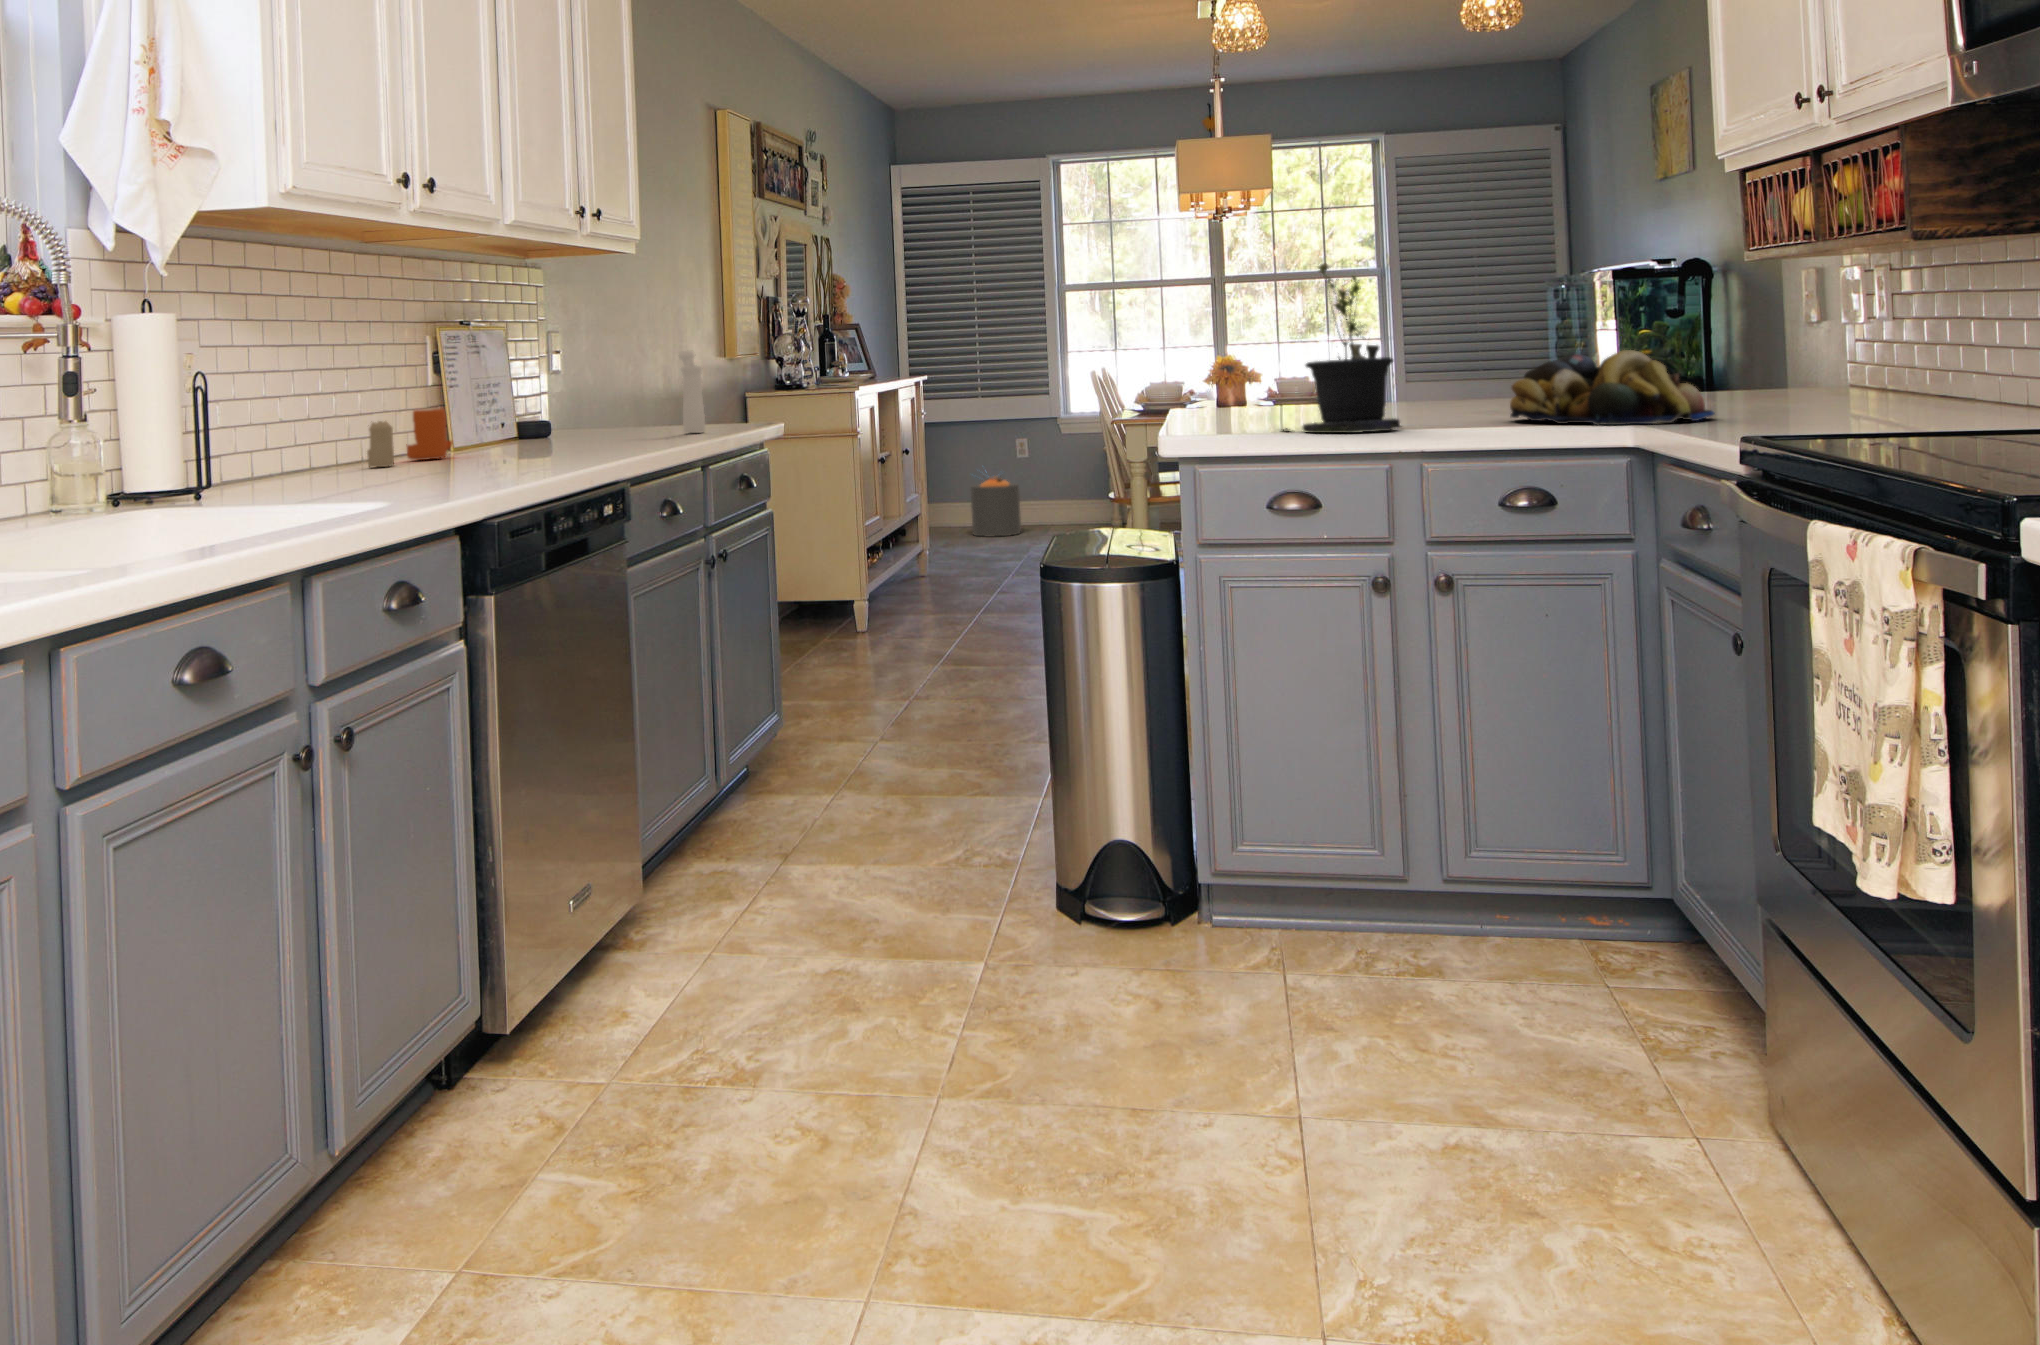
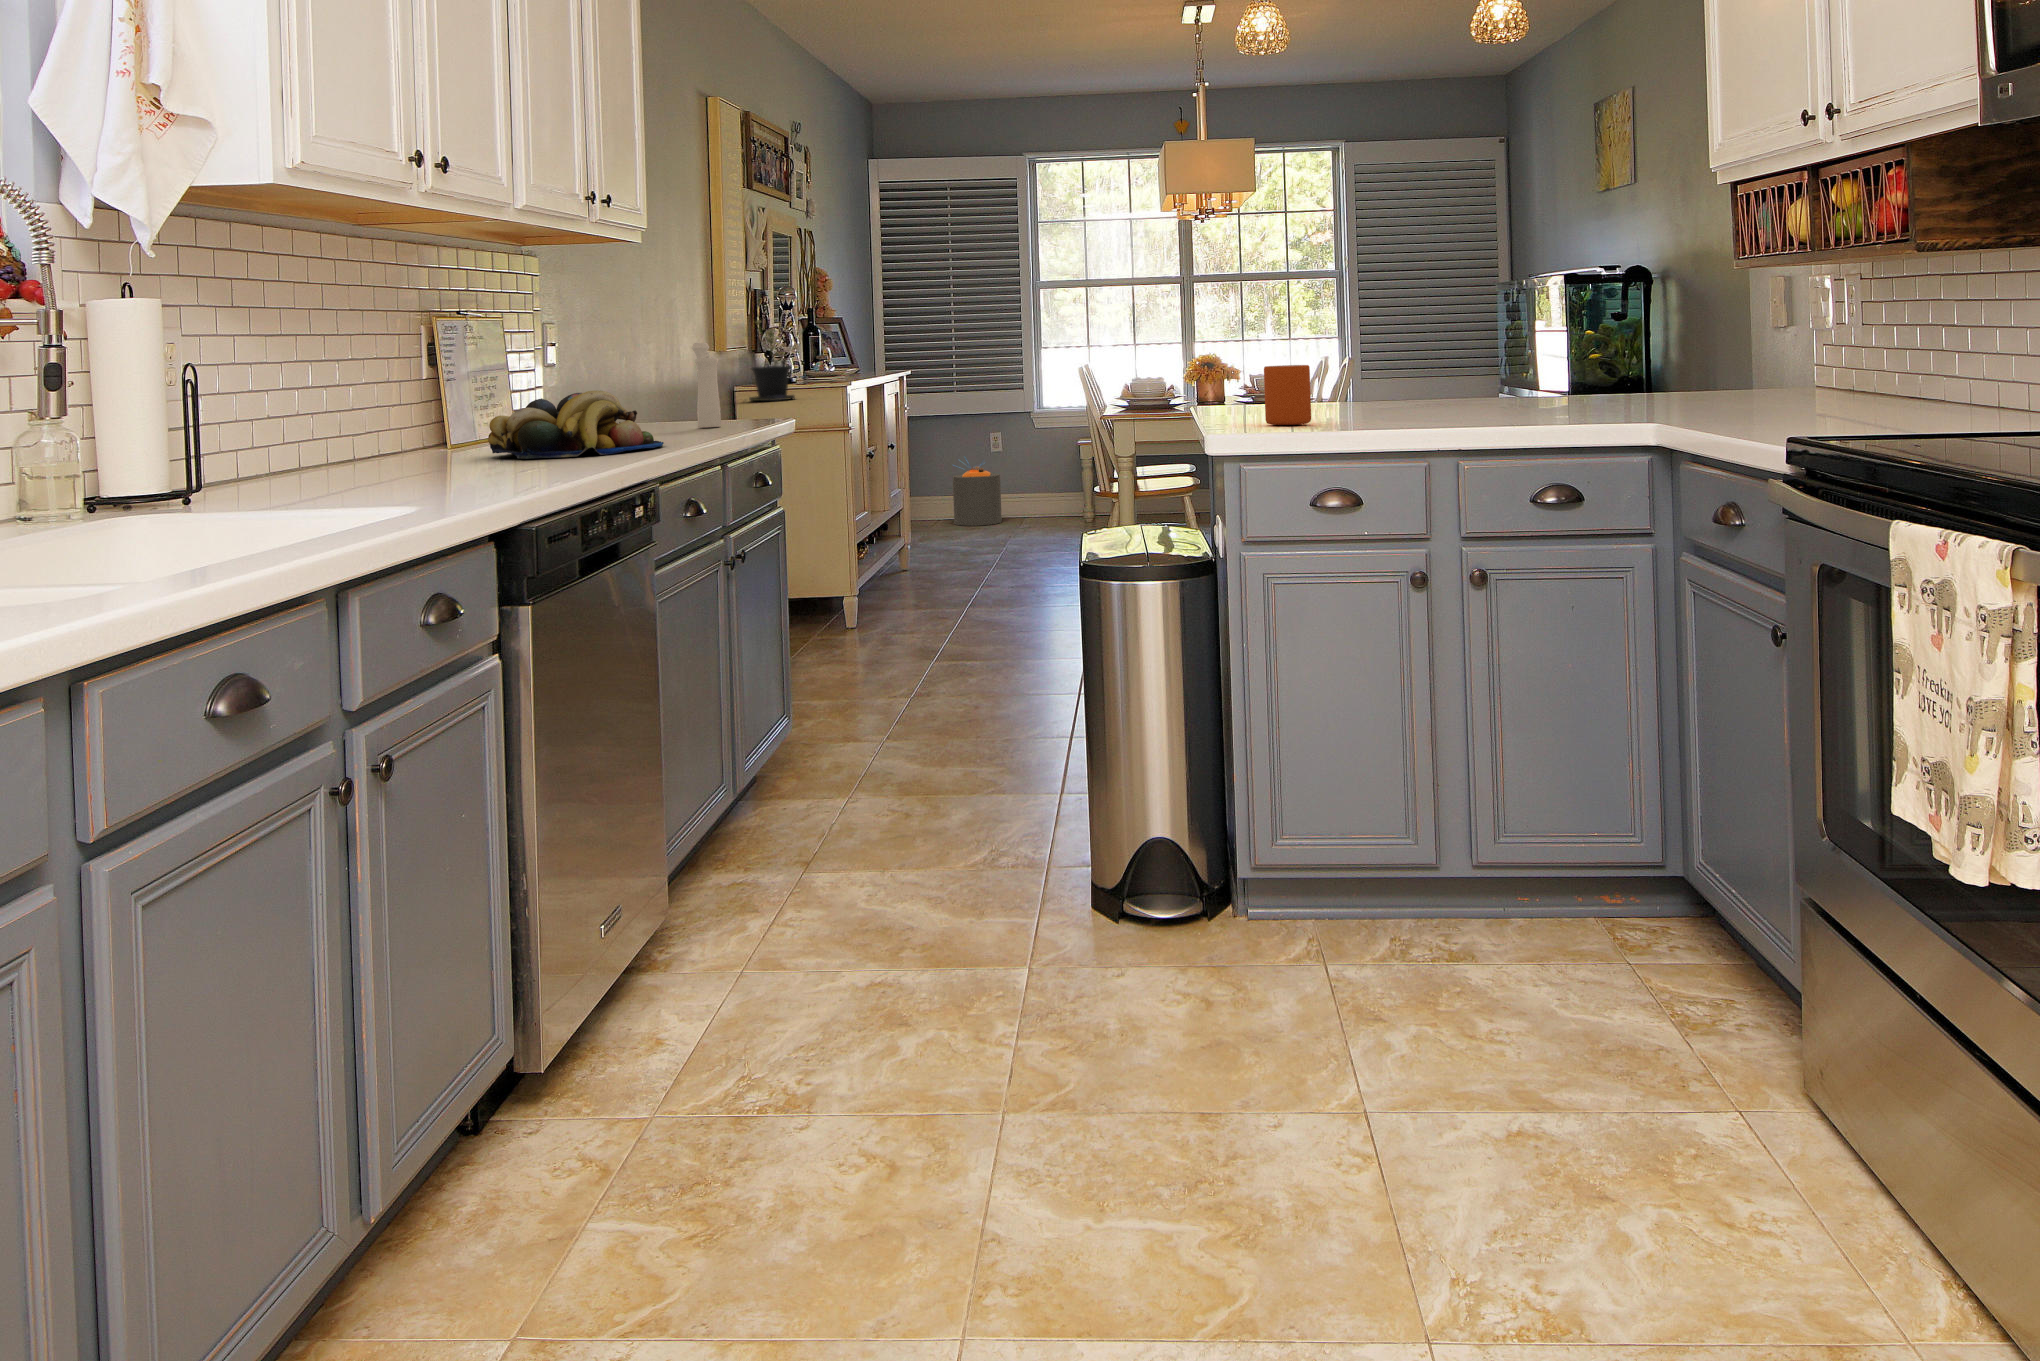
potted plant: present [1281,263,1401,433] -> present [749,320,795,401]
fruit bowl: present [1510,350,1714,425] -> present [488,391,664,459]
mug: present [406,409,452,460] -> present [1264,365,1311,425]
candle: present [367,421,394,467] -> none [365,415,396,465]

